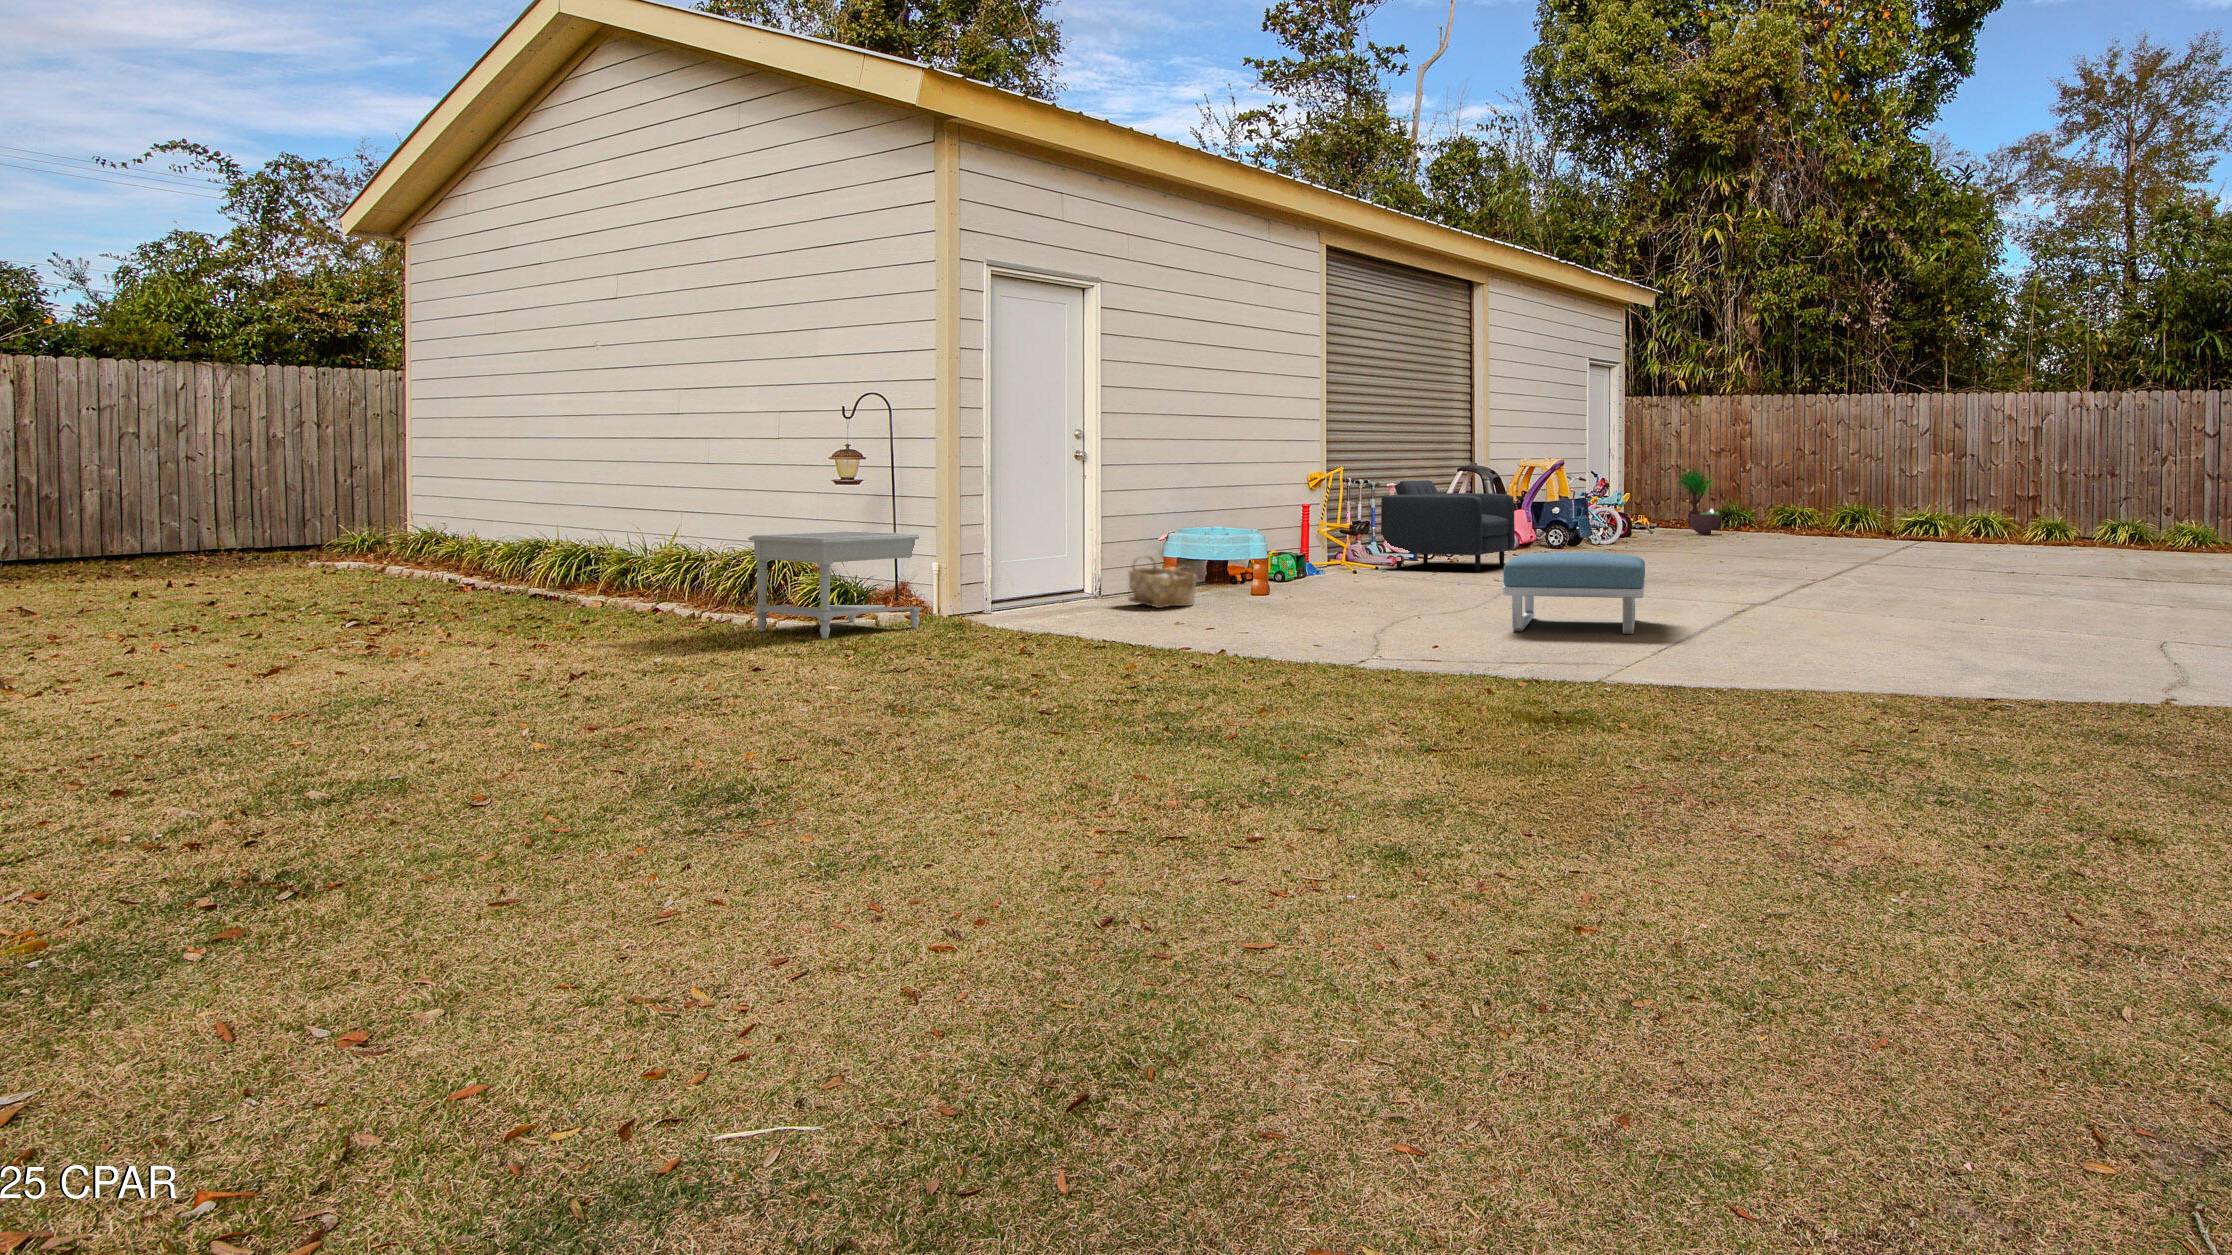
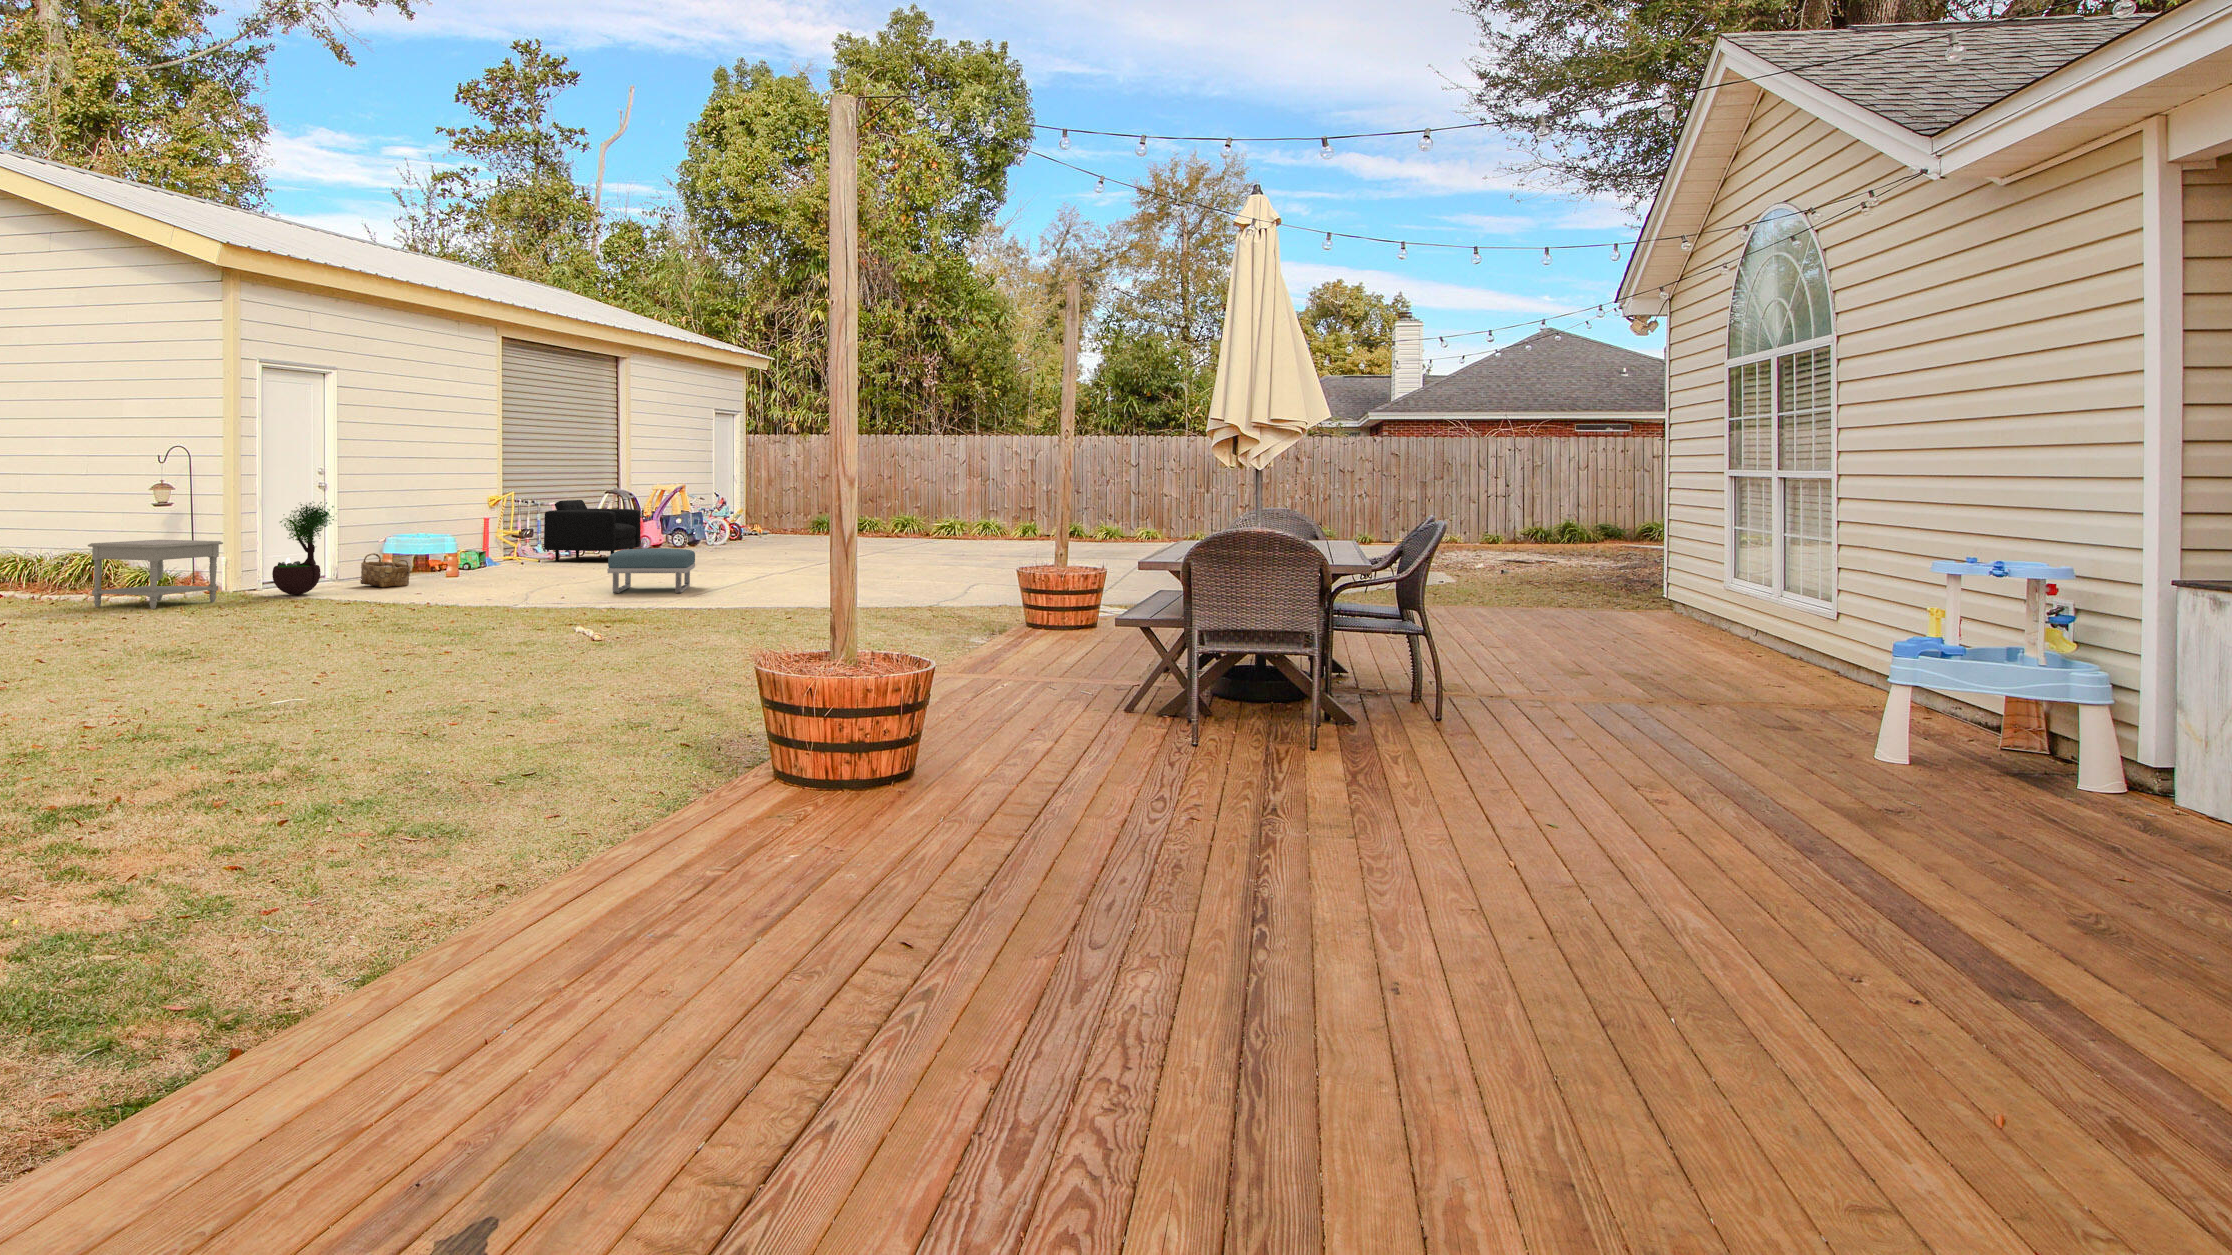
potted tree: present [1678,468,1722,535] -> present [272,501,334,595]

